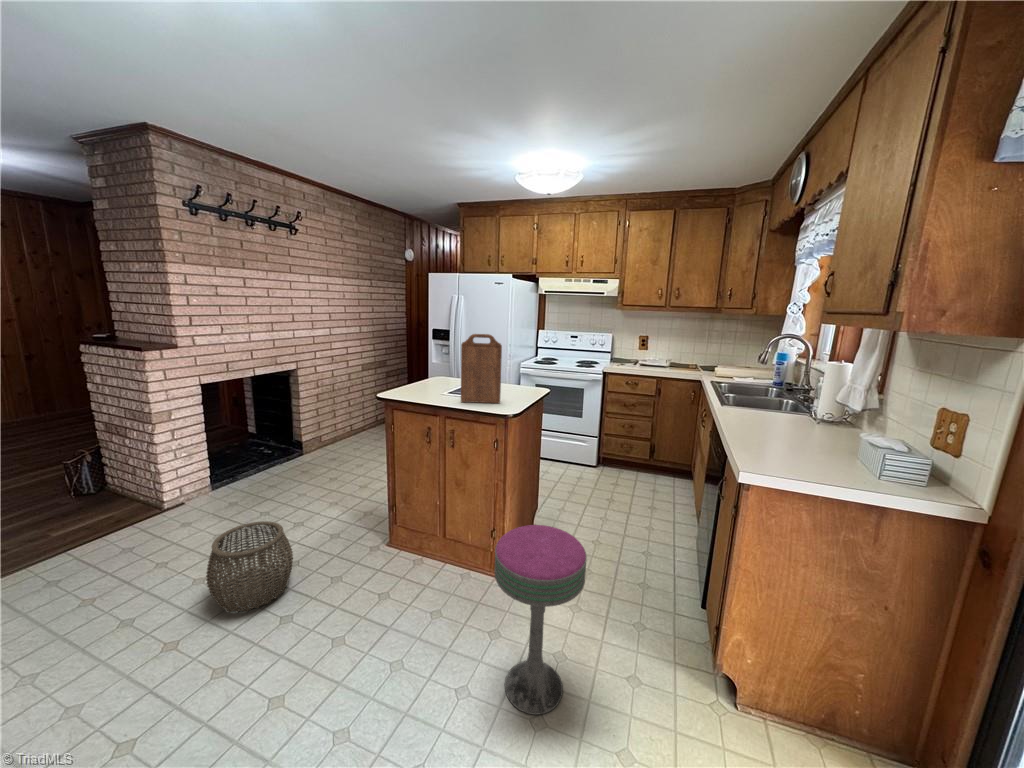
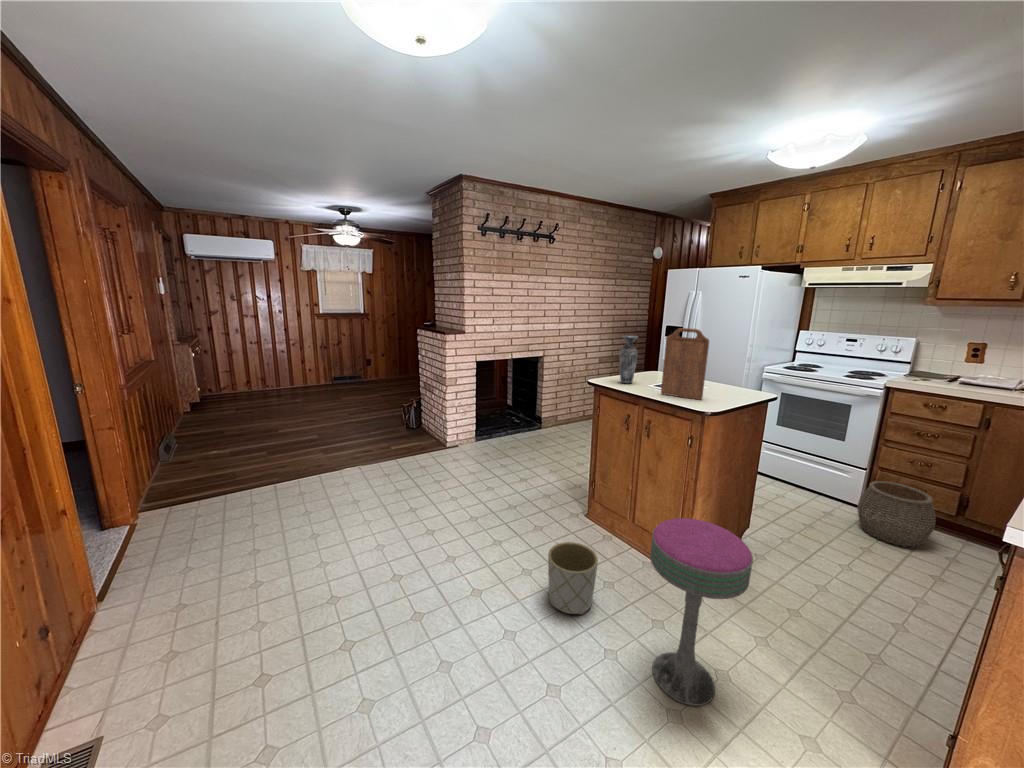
vase: none [410,343,429,394] -> present [620,336,638,383]
woven basket: present [206,521,293,612] -> present [857,481,935,547]
planter: none [369,588,429,678] -> present [548,542,598,615]

